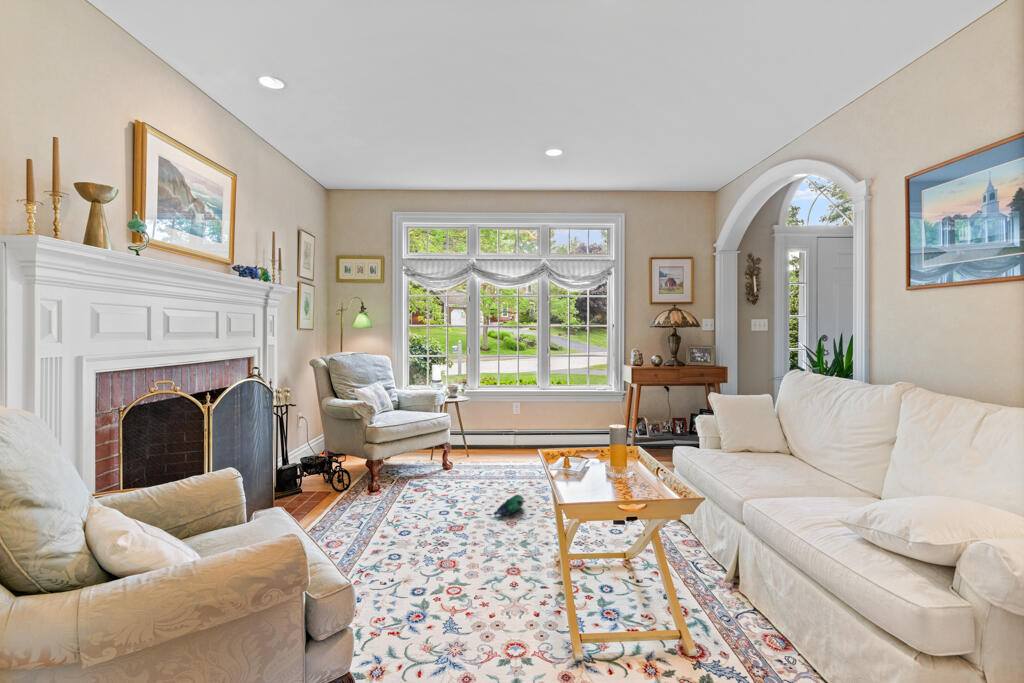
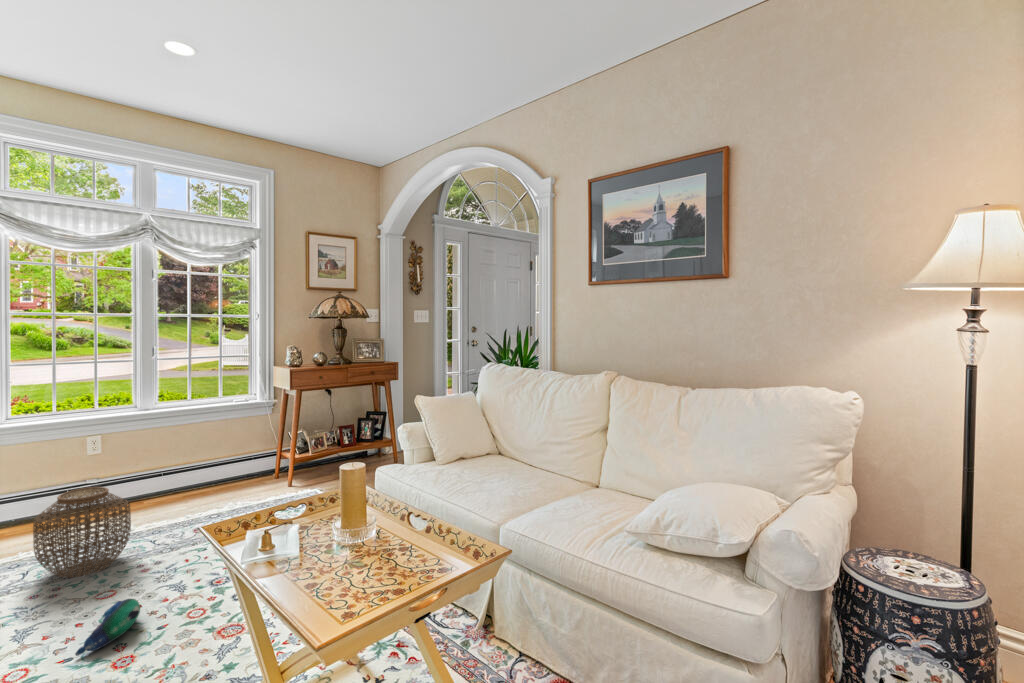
woven basket: none [483,430,526,481] -> present [33,487,131,578]

